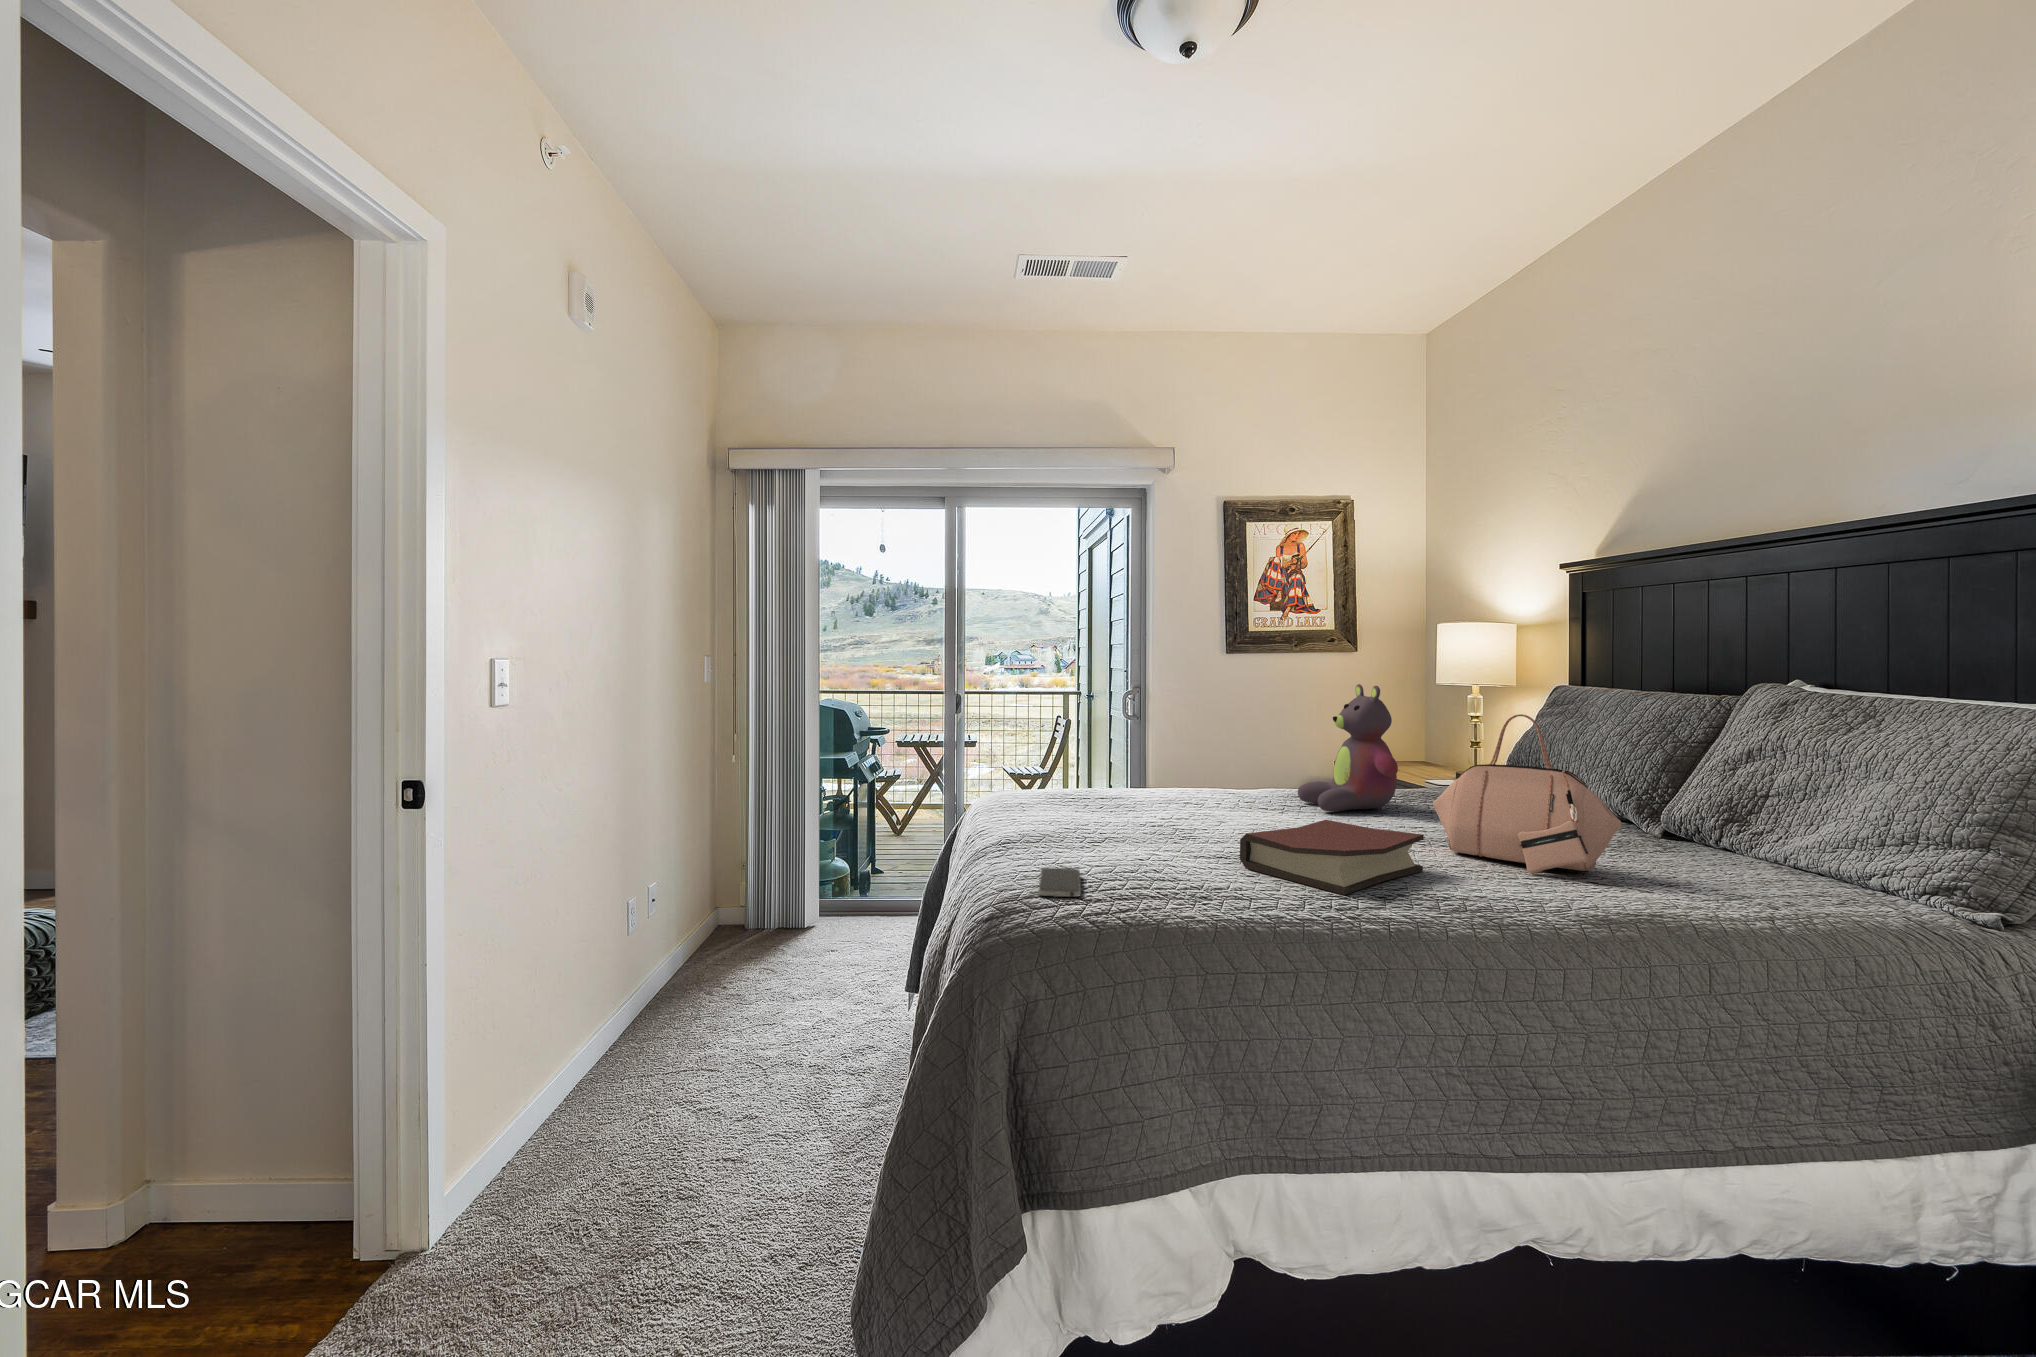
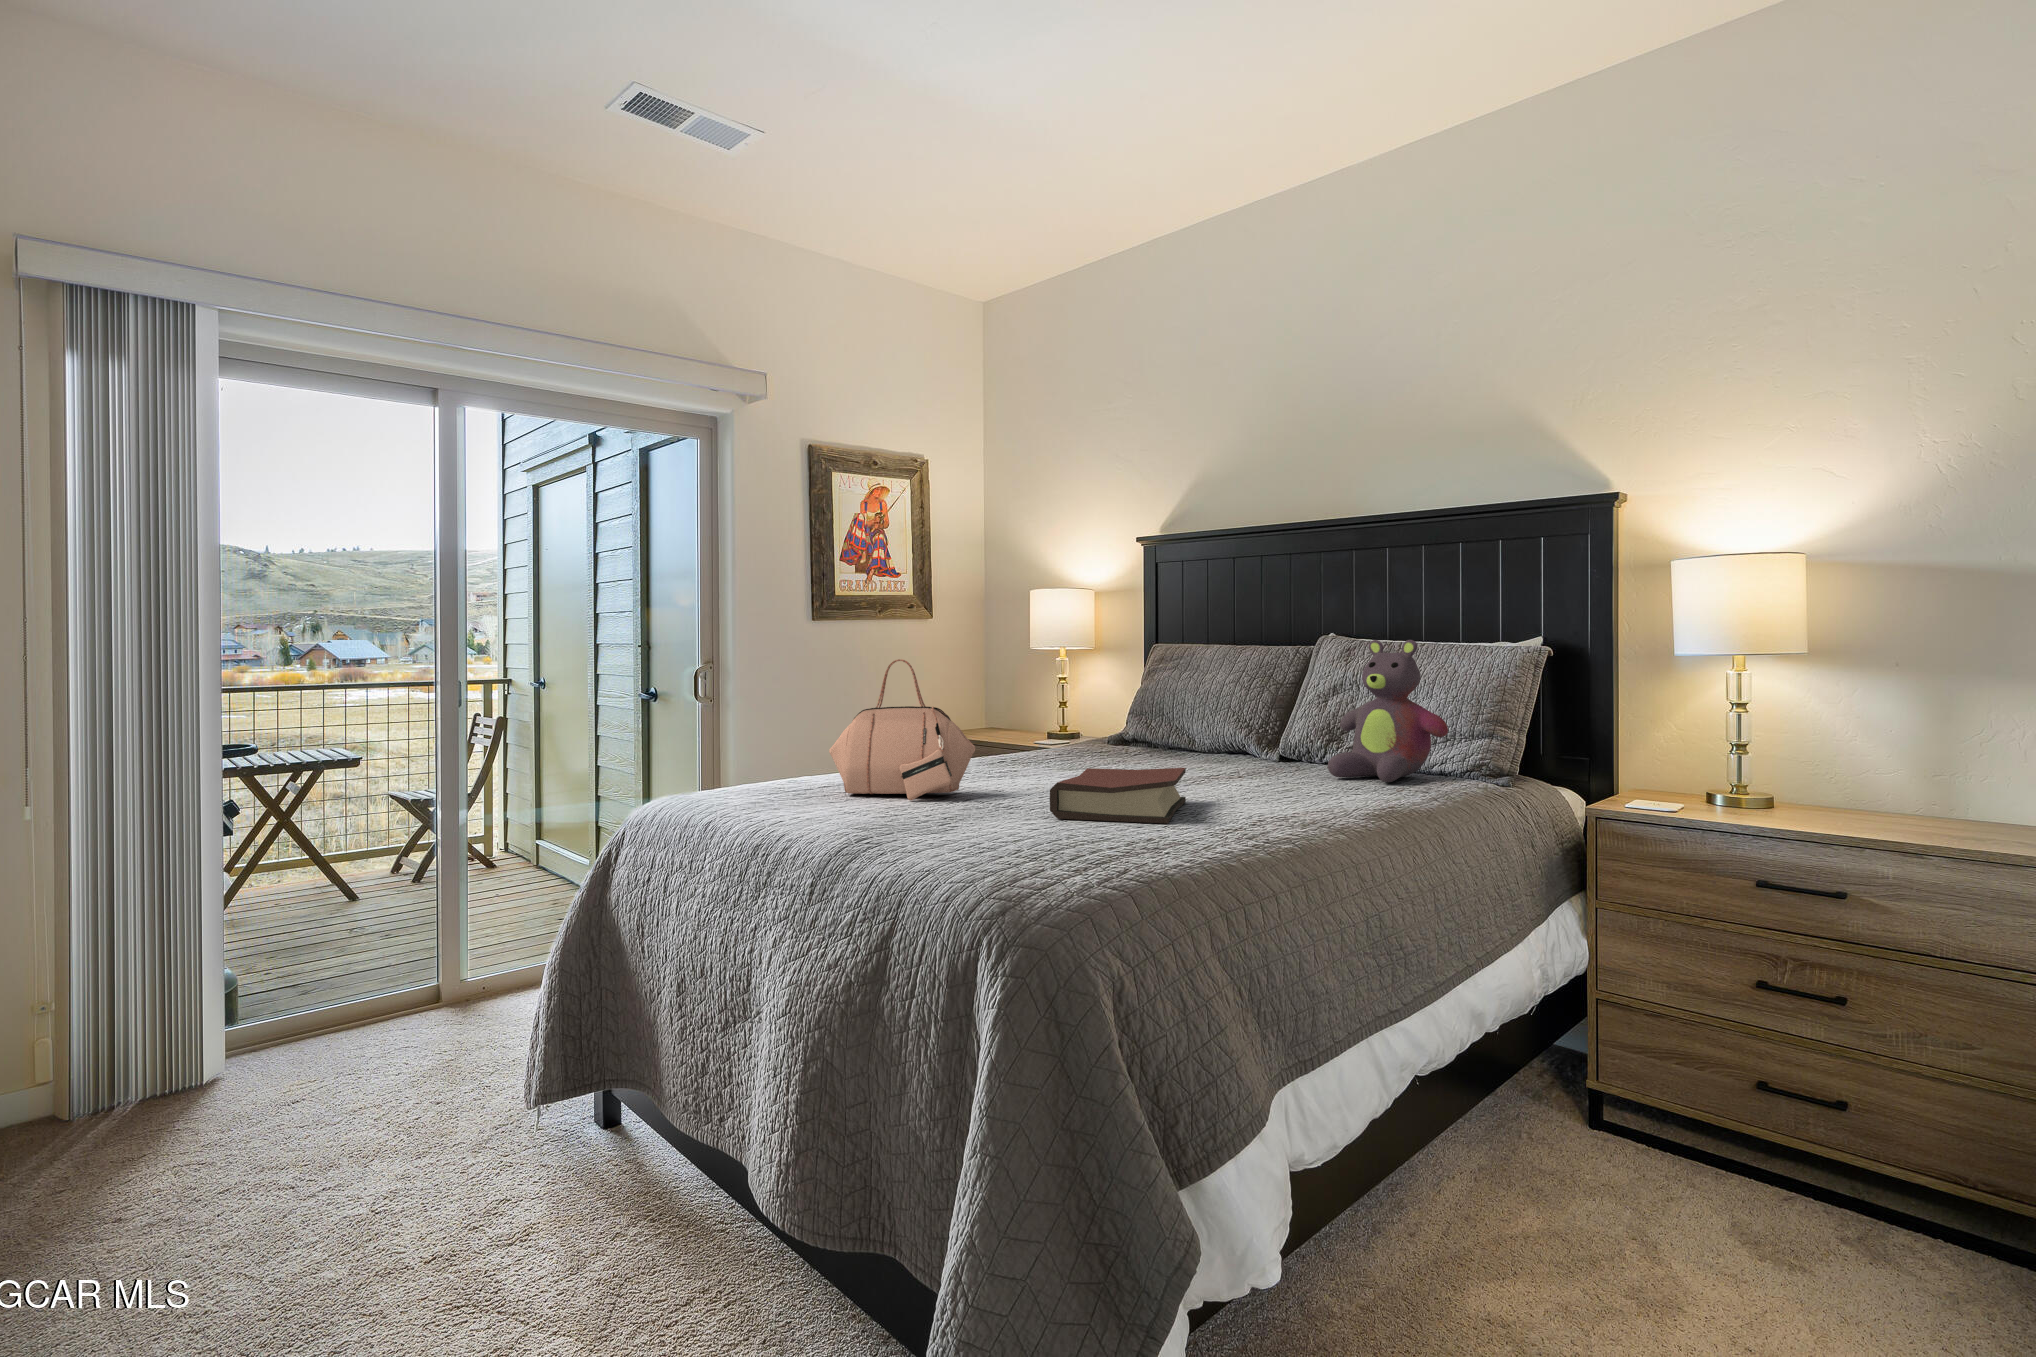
stuffed bear: present [1298,684,1398,811] -> present [1328,640,1448,782]
handbag: present [1433,714,1621,874] -> present [829,659,975,800]
smartphone: present [1039,868,1081,897] -> none [888,838,967,864]

